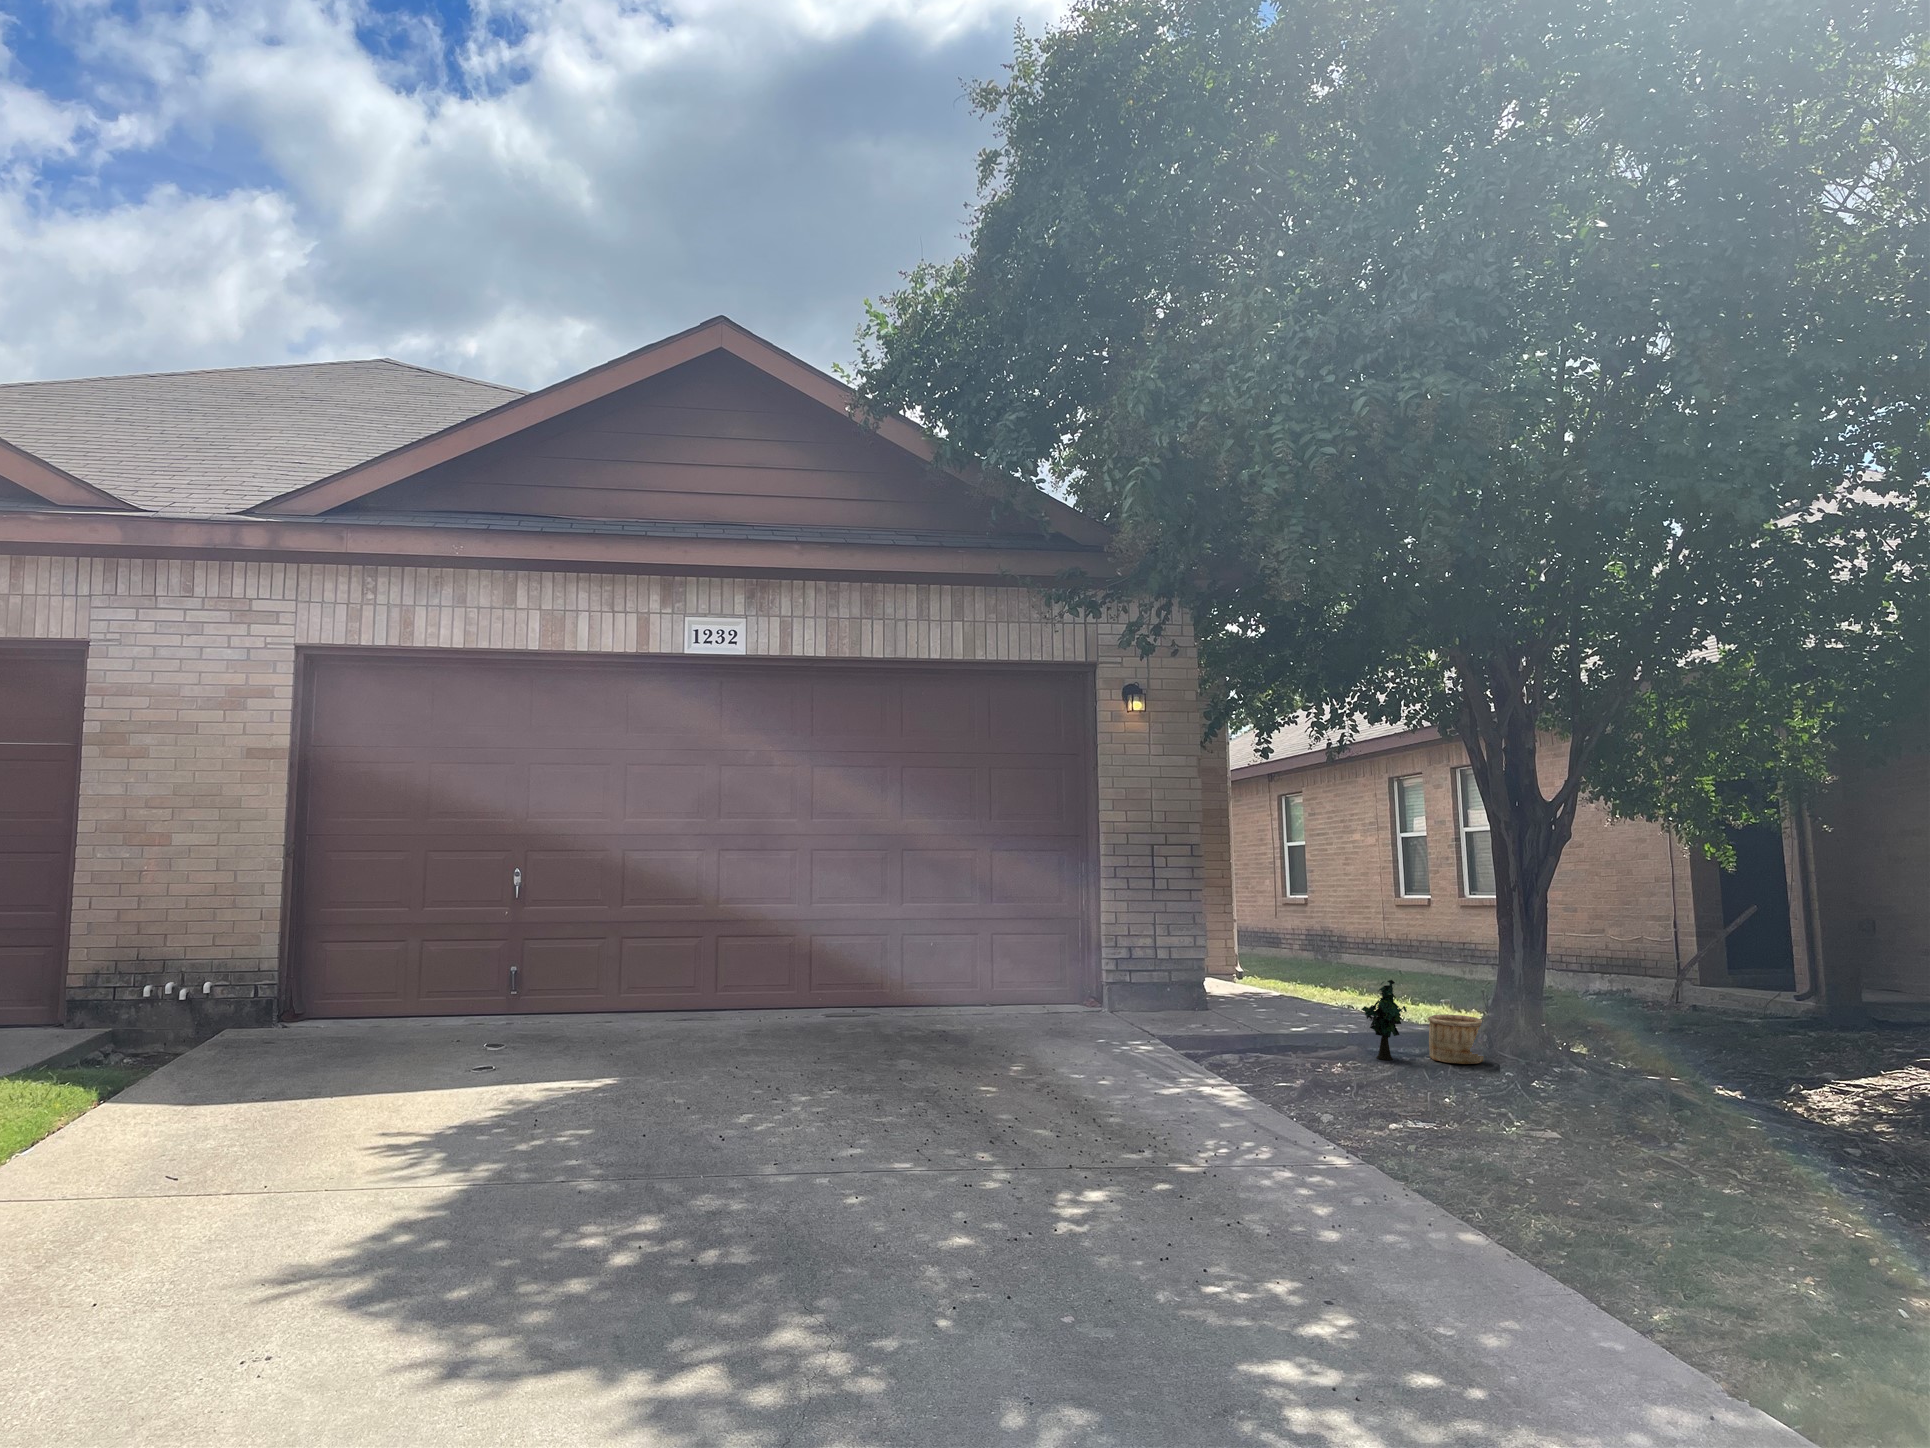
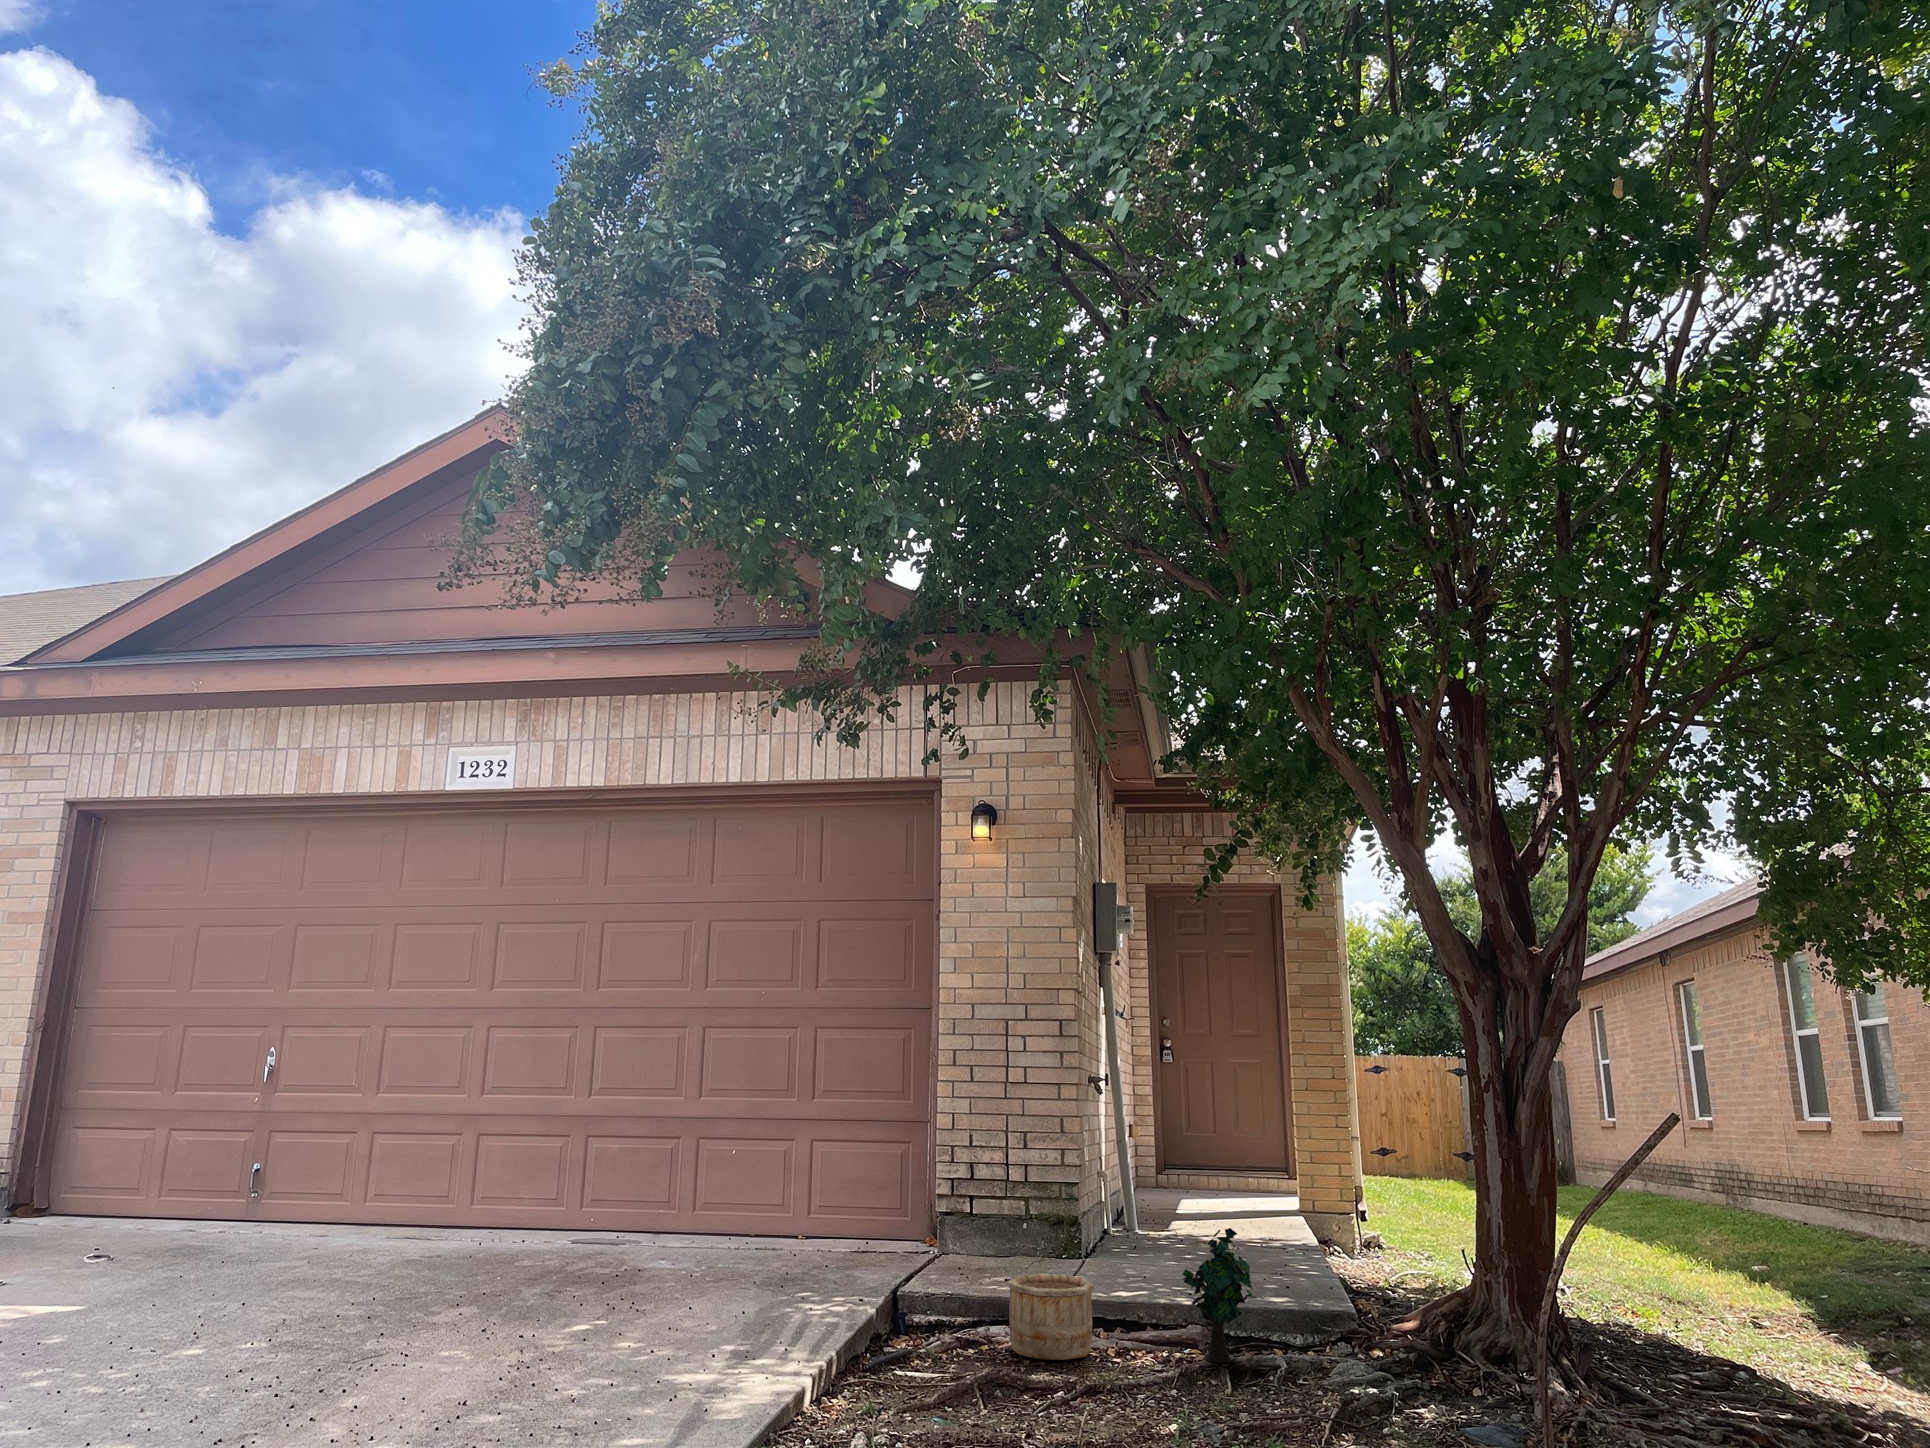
wooden bucket: present [1428,1015,1483,1064] -> present [1007,1273,1094,1360]

